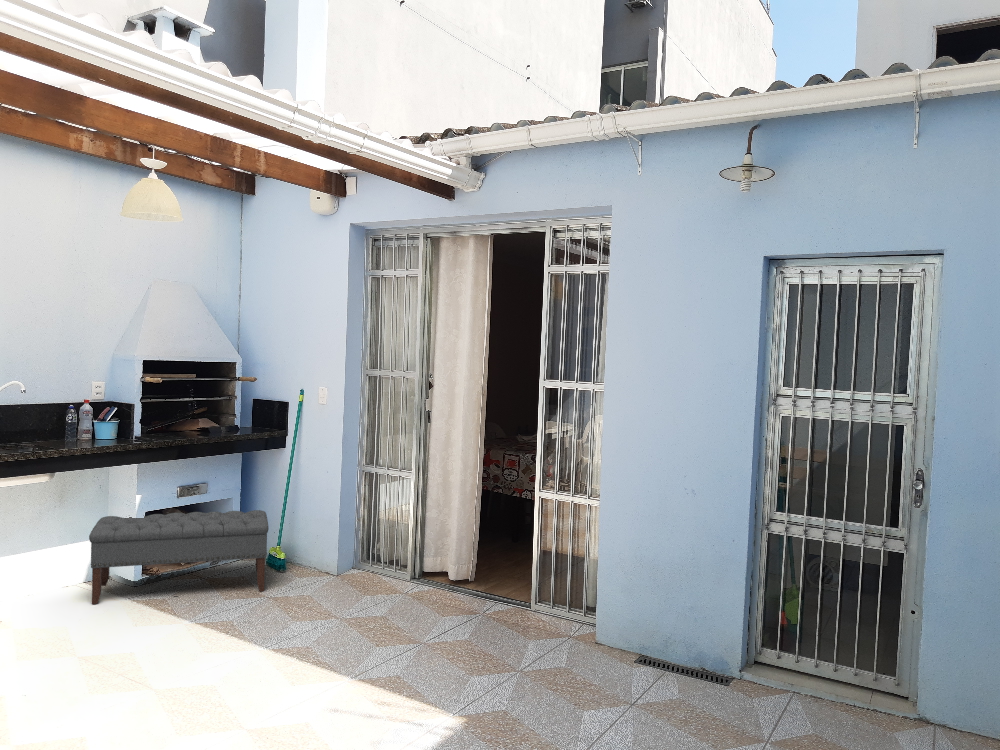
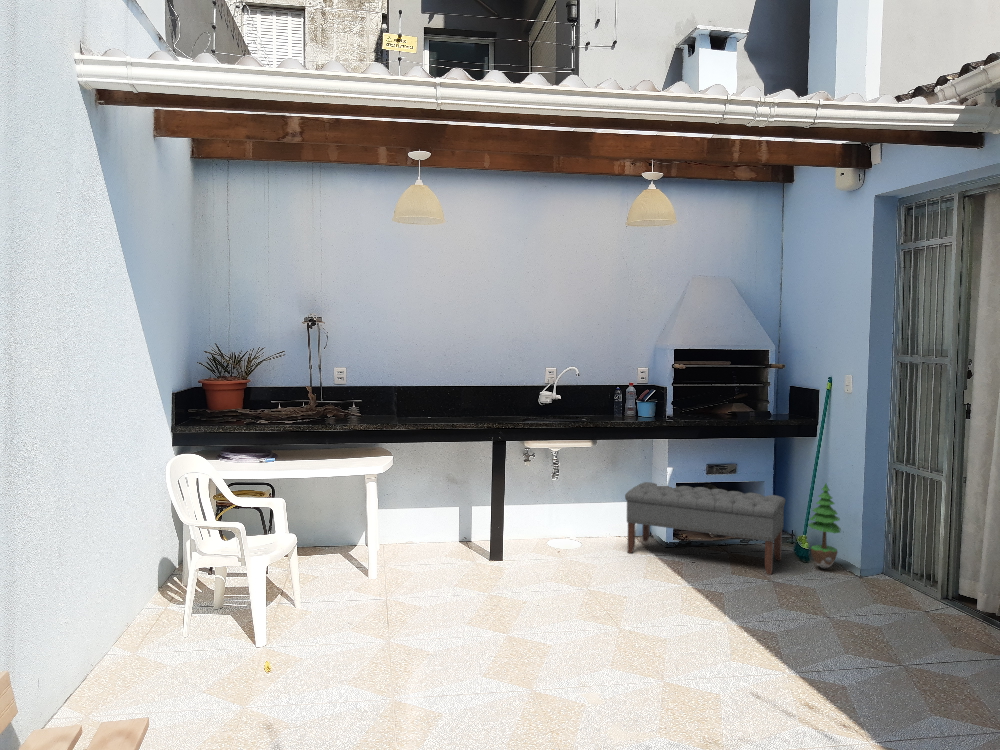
potted tree: none [291,491,322,574] -> present [808,484,841,569]

